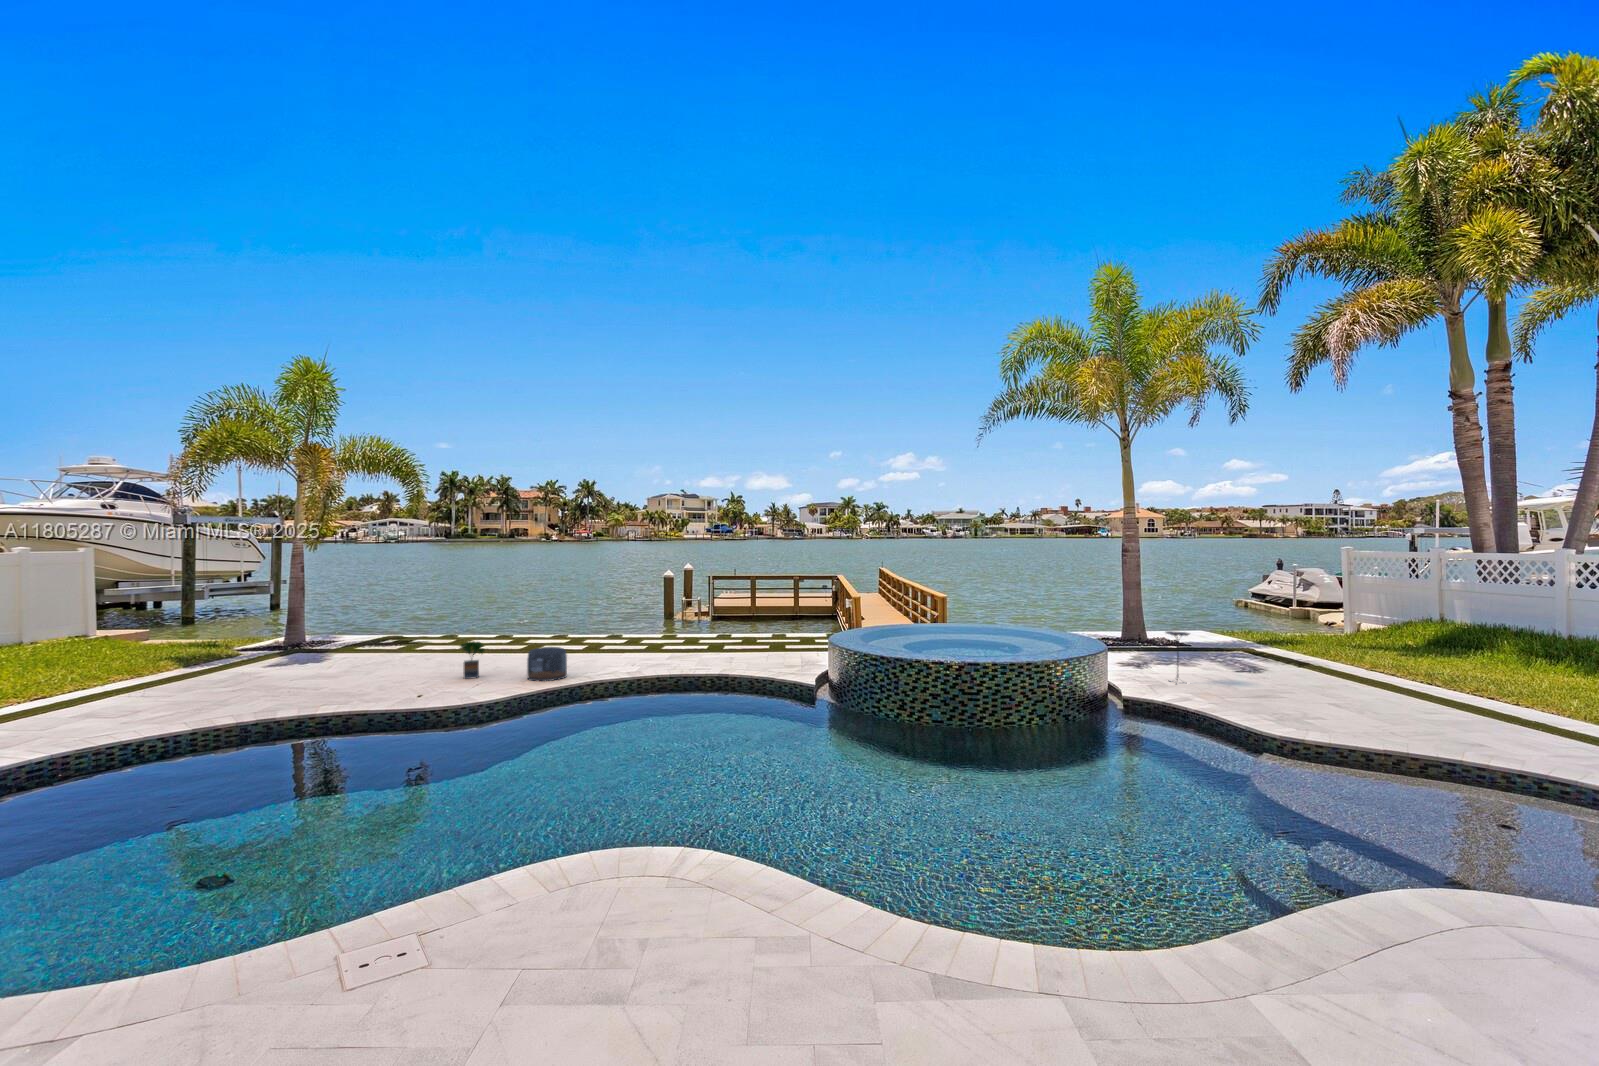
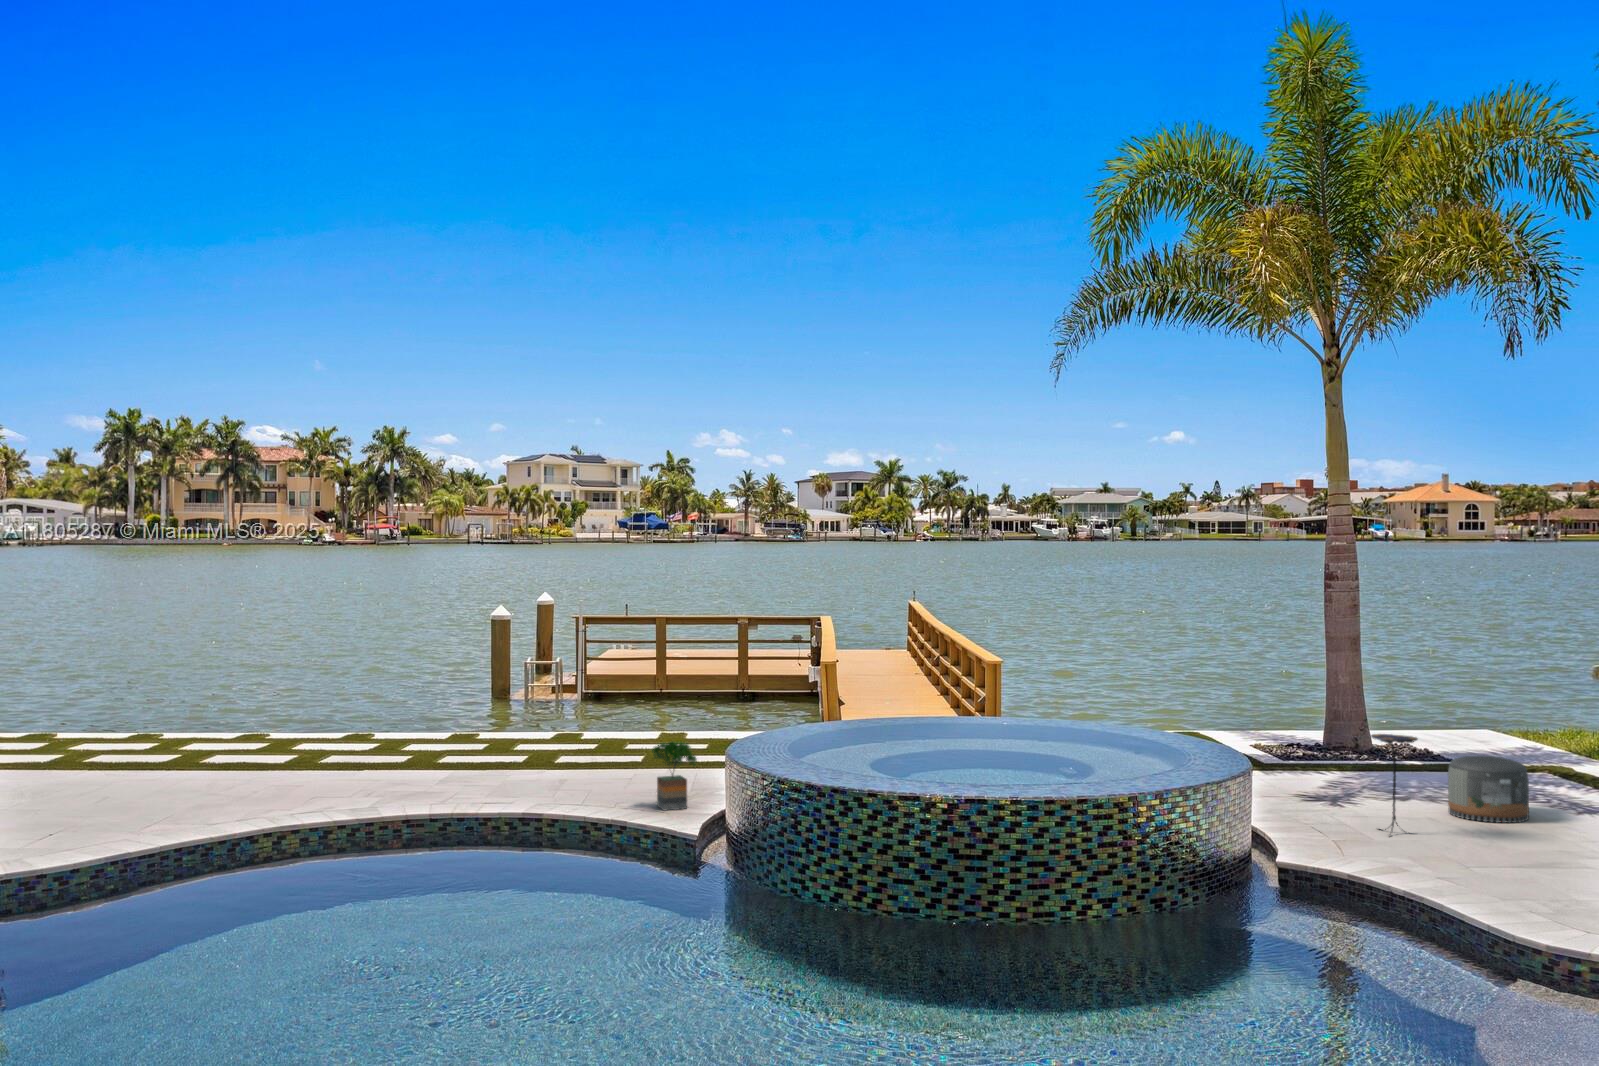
potted tree: present [460,641,484,679] -> present [652,742,697,811]
pouf: present [527,647,567,681] -> present [1448,756,1529,823]

